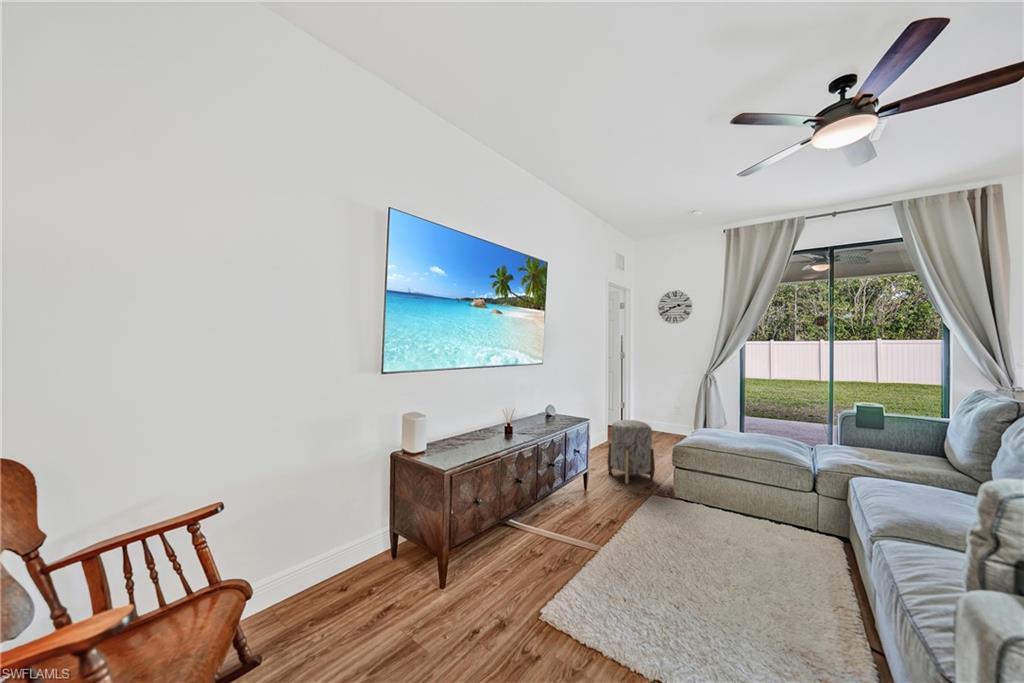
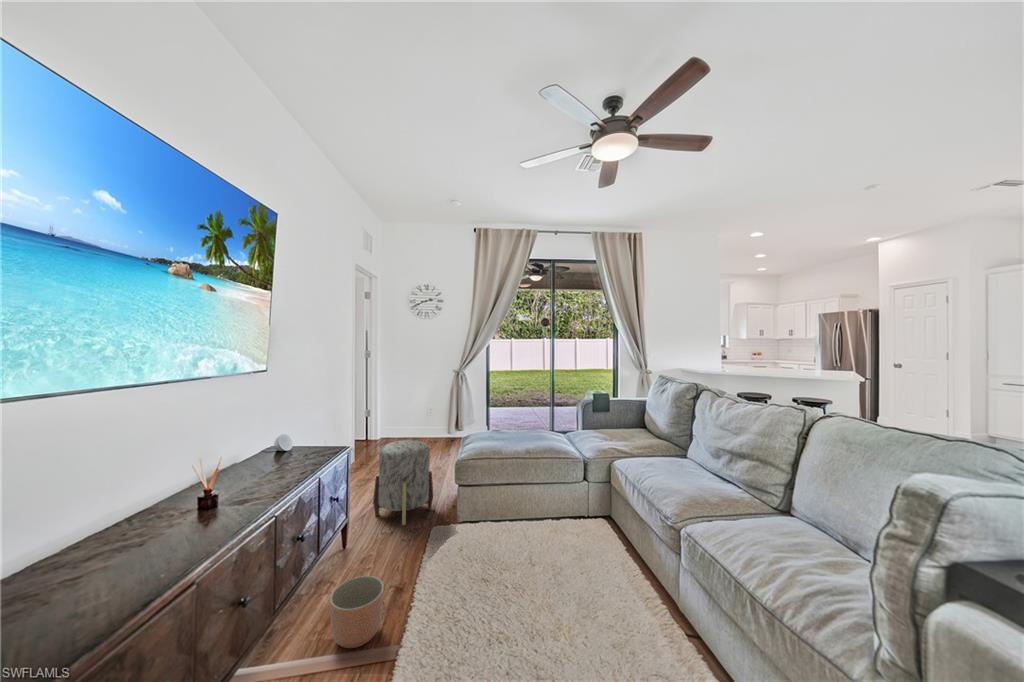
planter: none [559,489,591,528] -> present [330,576,384,648]

